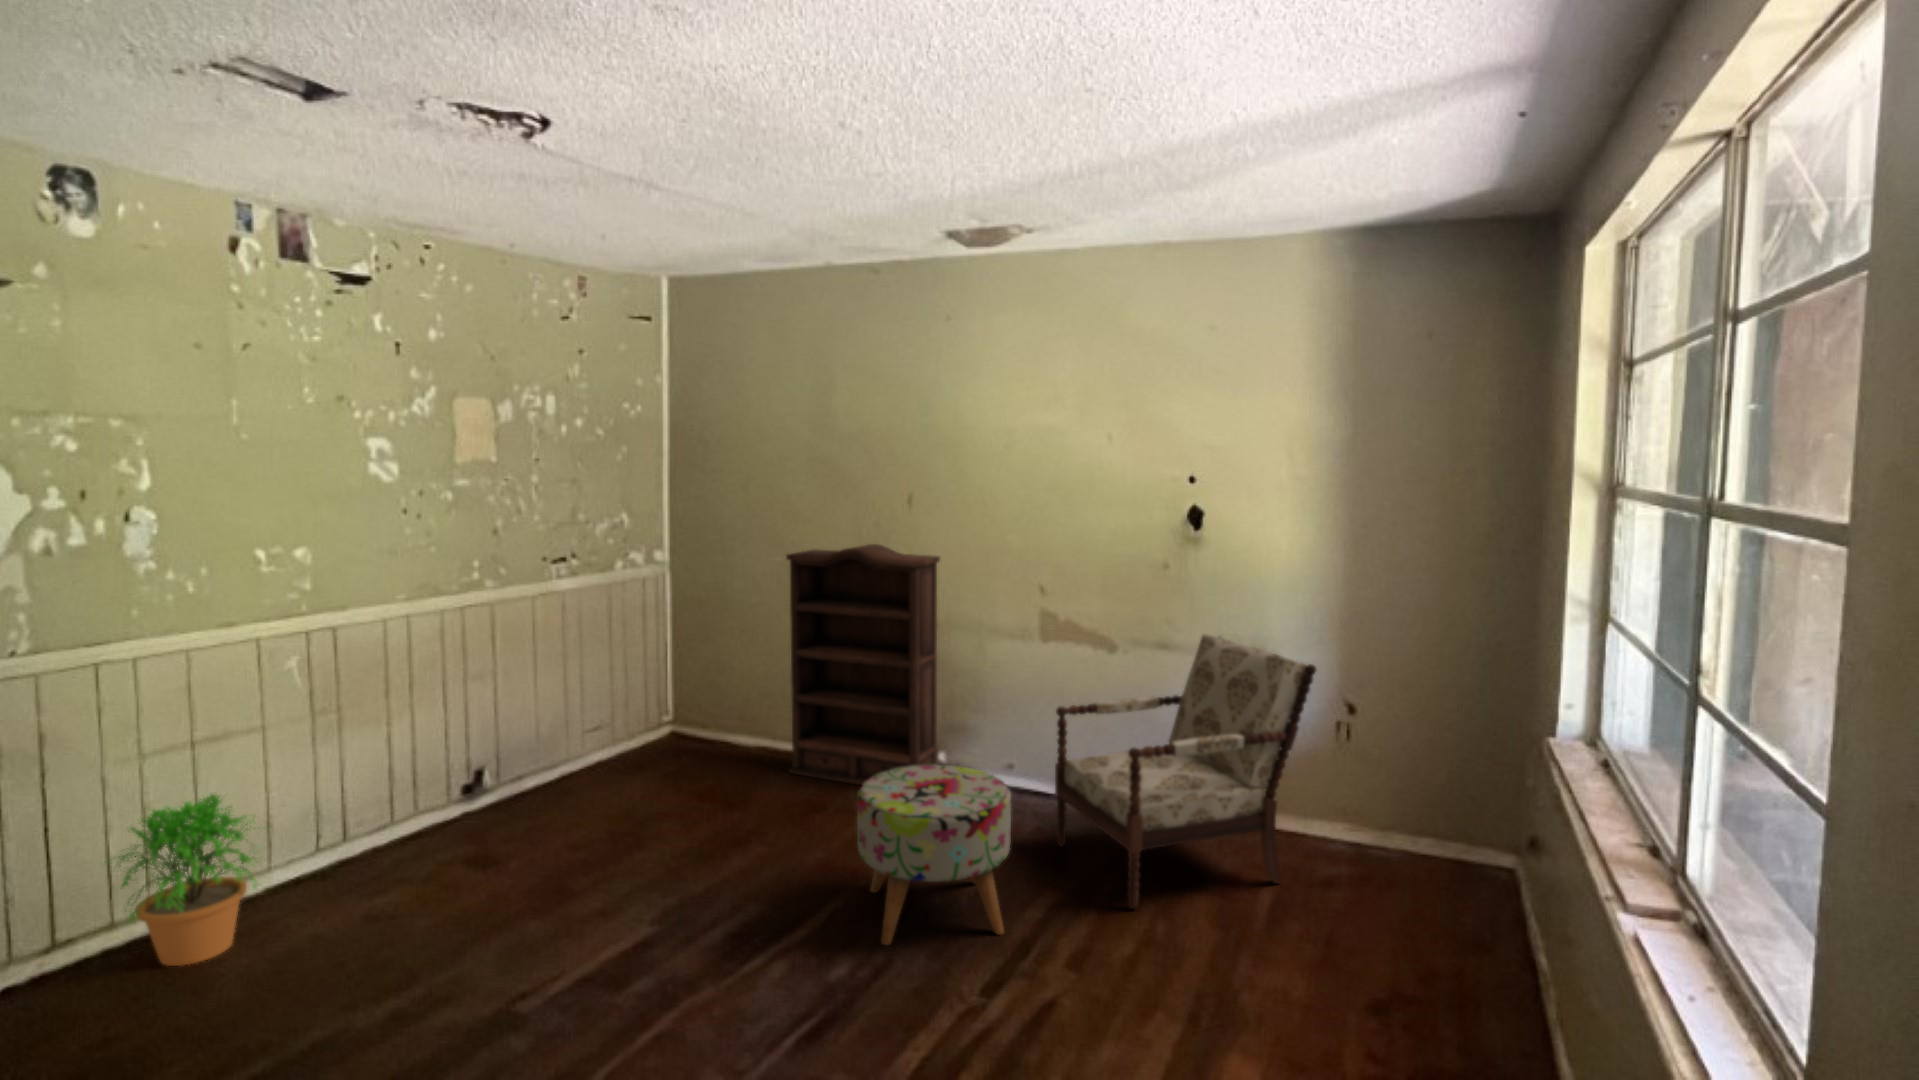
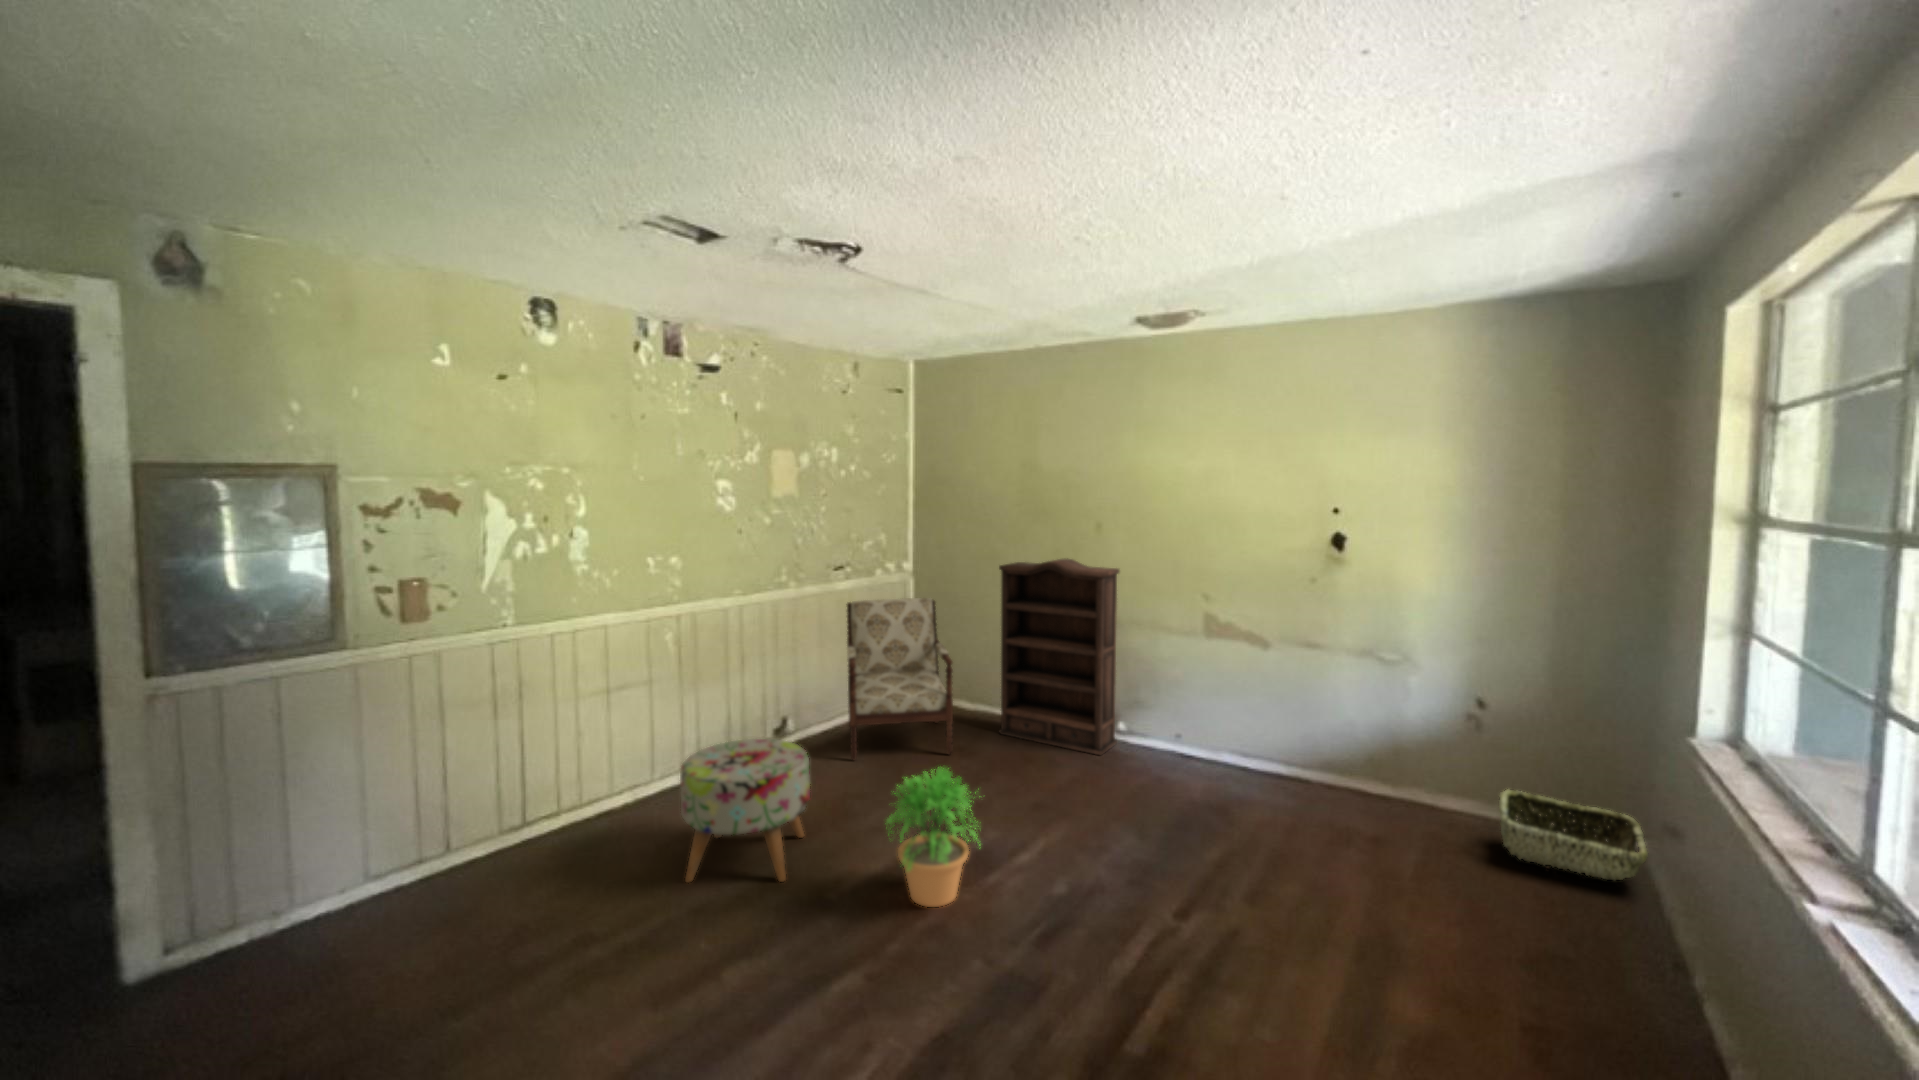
armchair: present [1055,634,1316,909] -> present [846,598,953,760]
ottoman: present [857,765,1011,945] -> present [680,739,810,883]
potted plant: present [104,794,260,966] -> present [887,767,980,907]
woven basket: none [1364,806,1511,903] -> present [1499,790,1648,880]

